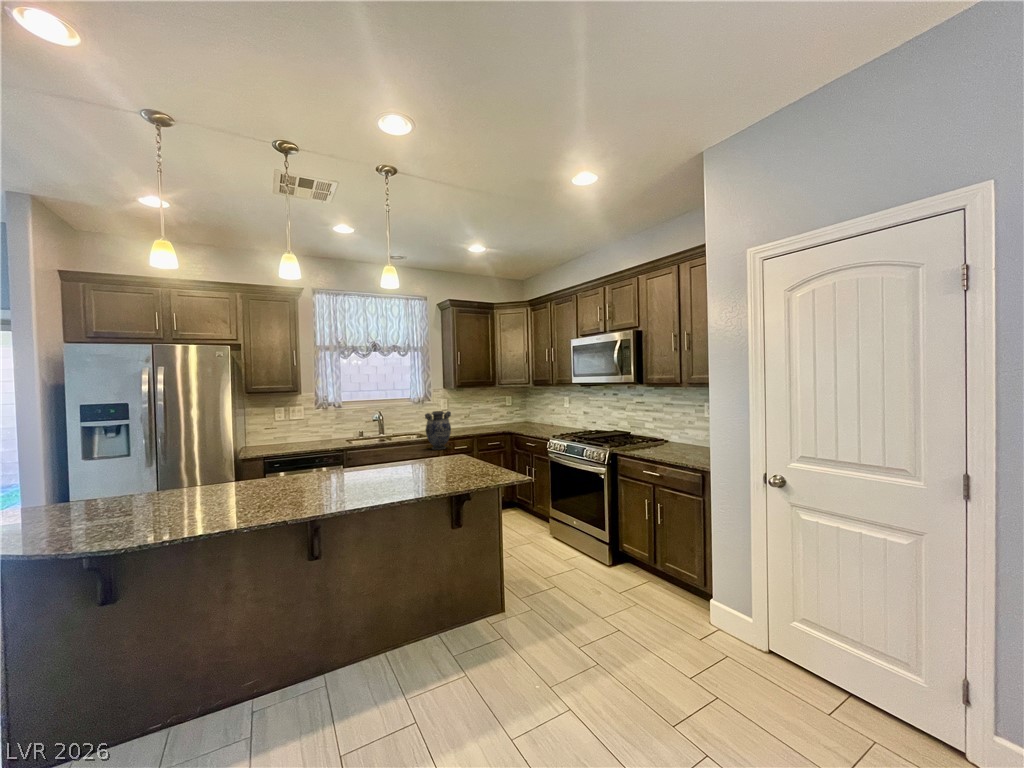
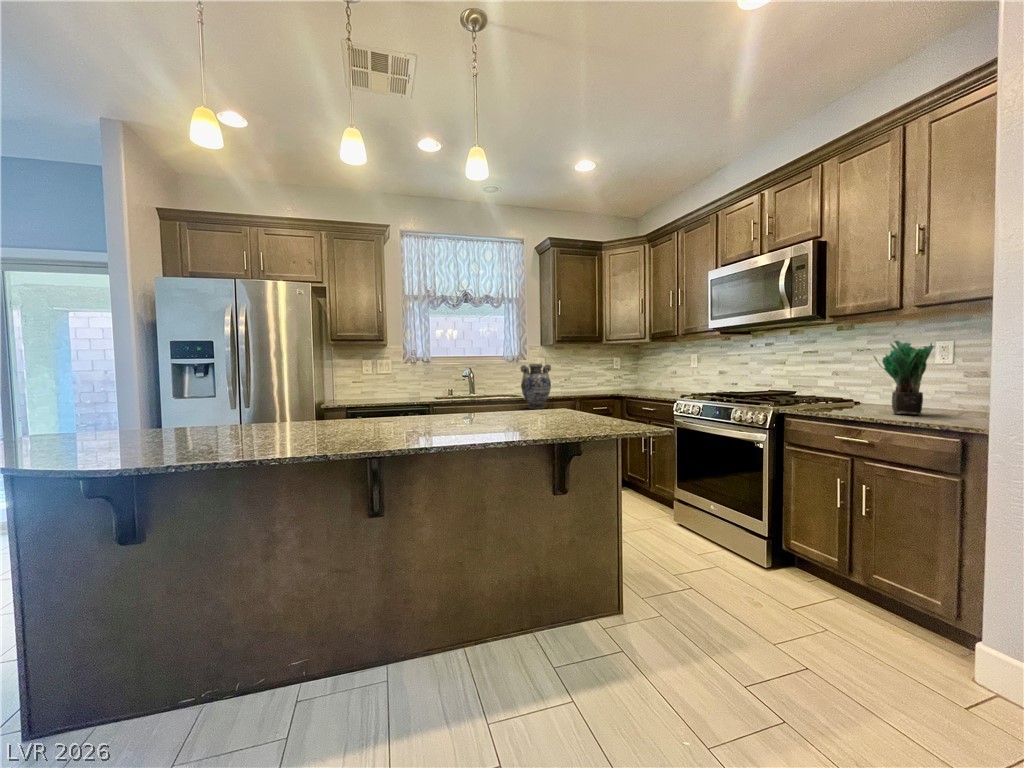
potted plant: none [666,405,696,455] -> present [874,340,933,415]

